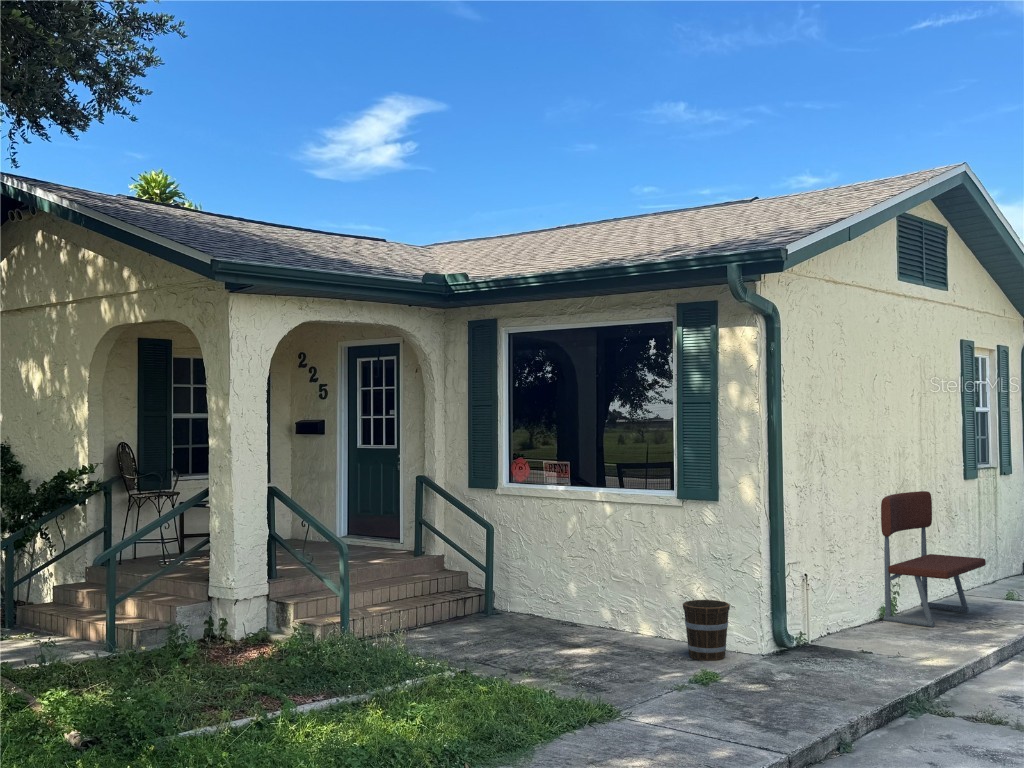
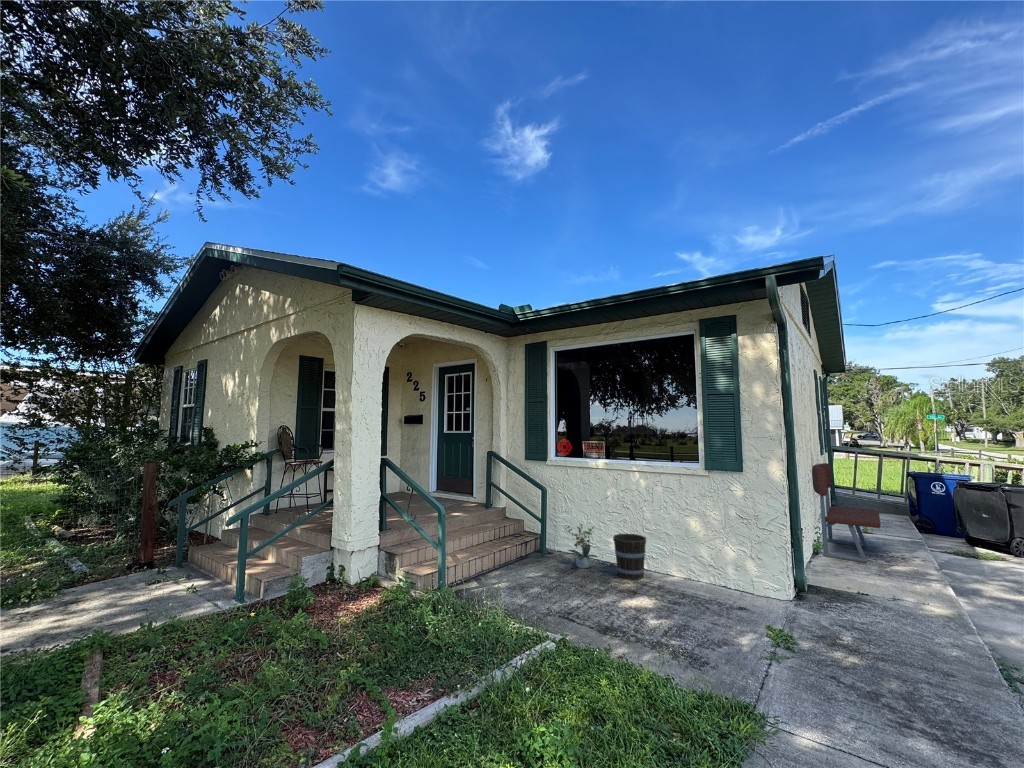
potted plant: none [515,573,556,630] -> present [567,524,598,568]
bucket: present [683,600,730,660] -> present [613,534,646,580]

